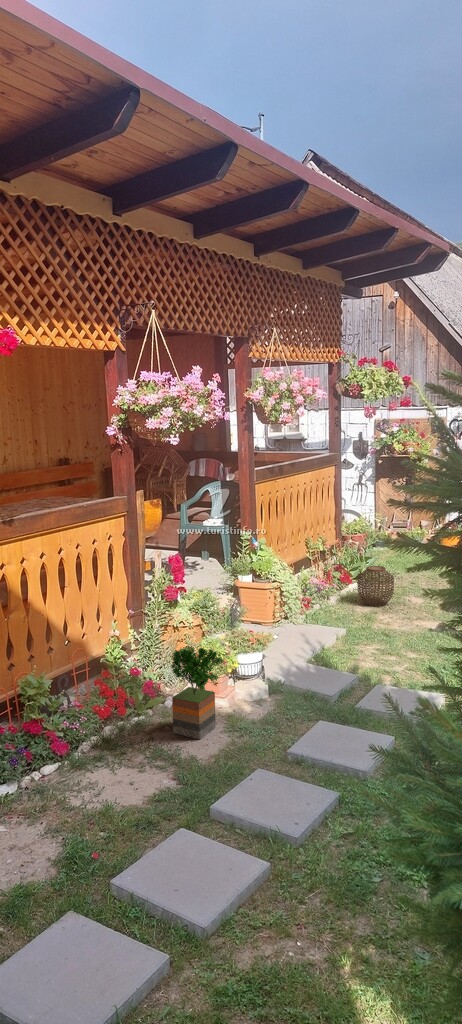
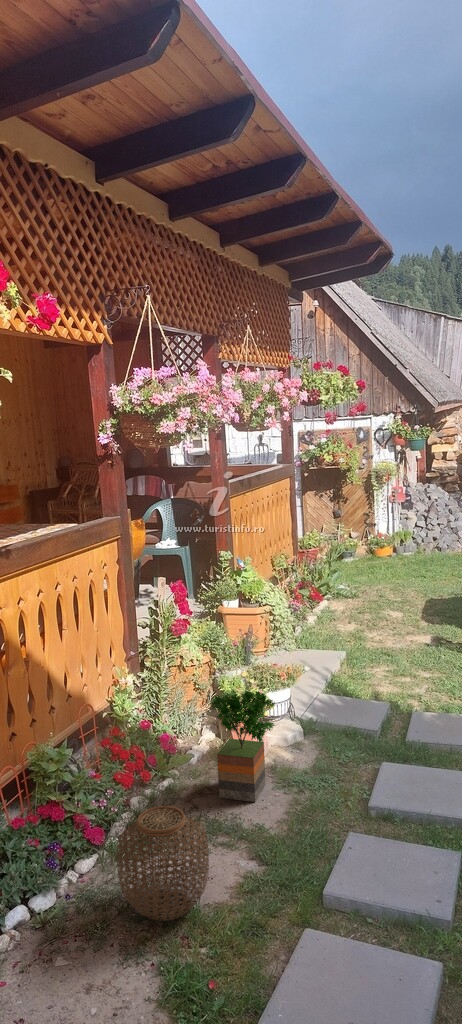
woven basket: present [357,566,394,606] -> present [117,806,209,921]

